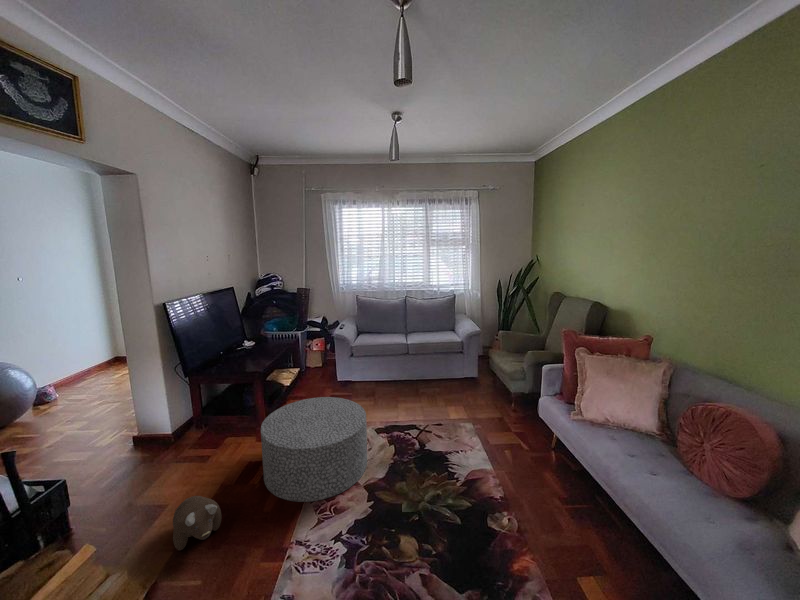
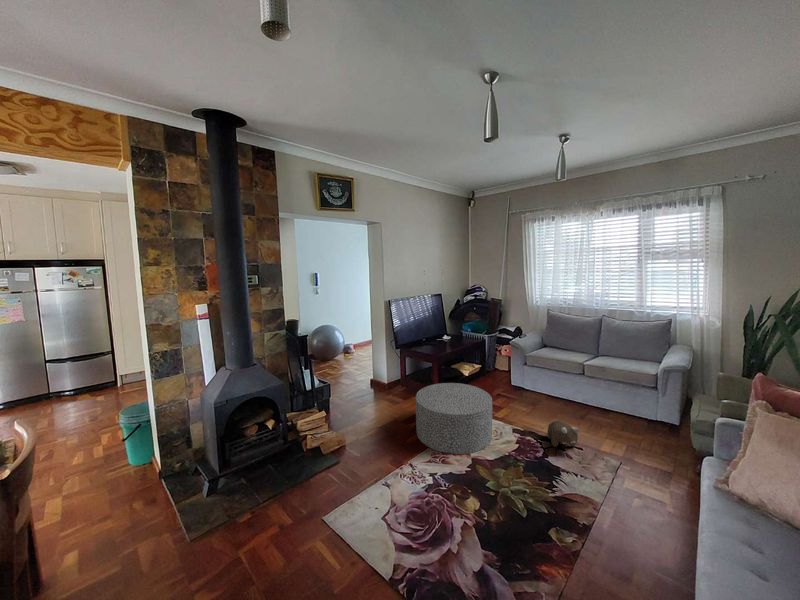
plush toy: present [173,496,221,550] -> present [547,420,579,447]

